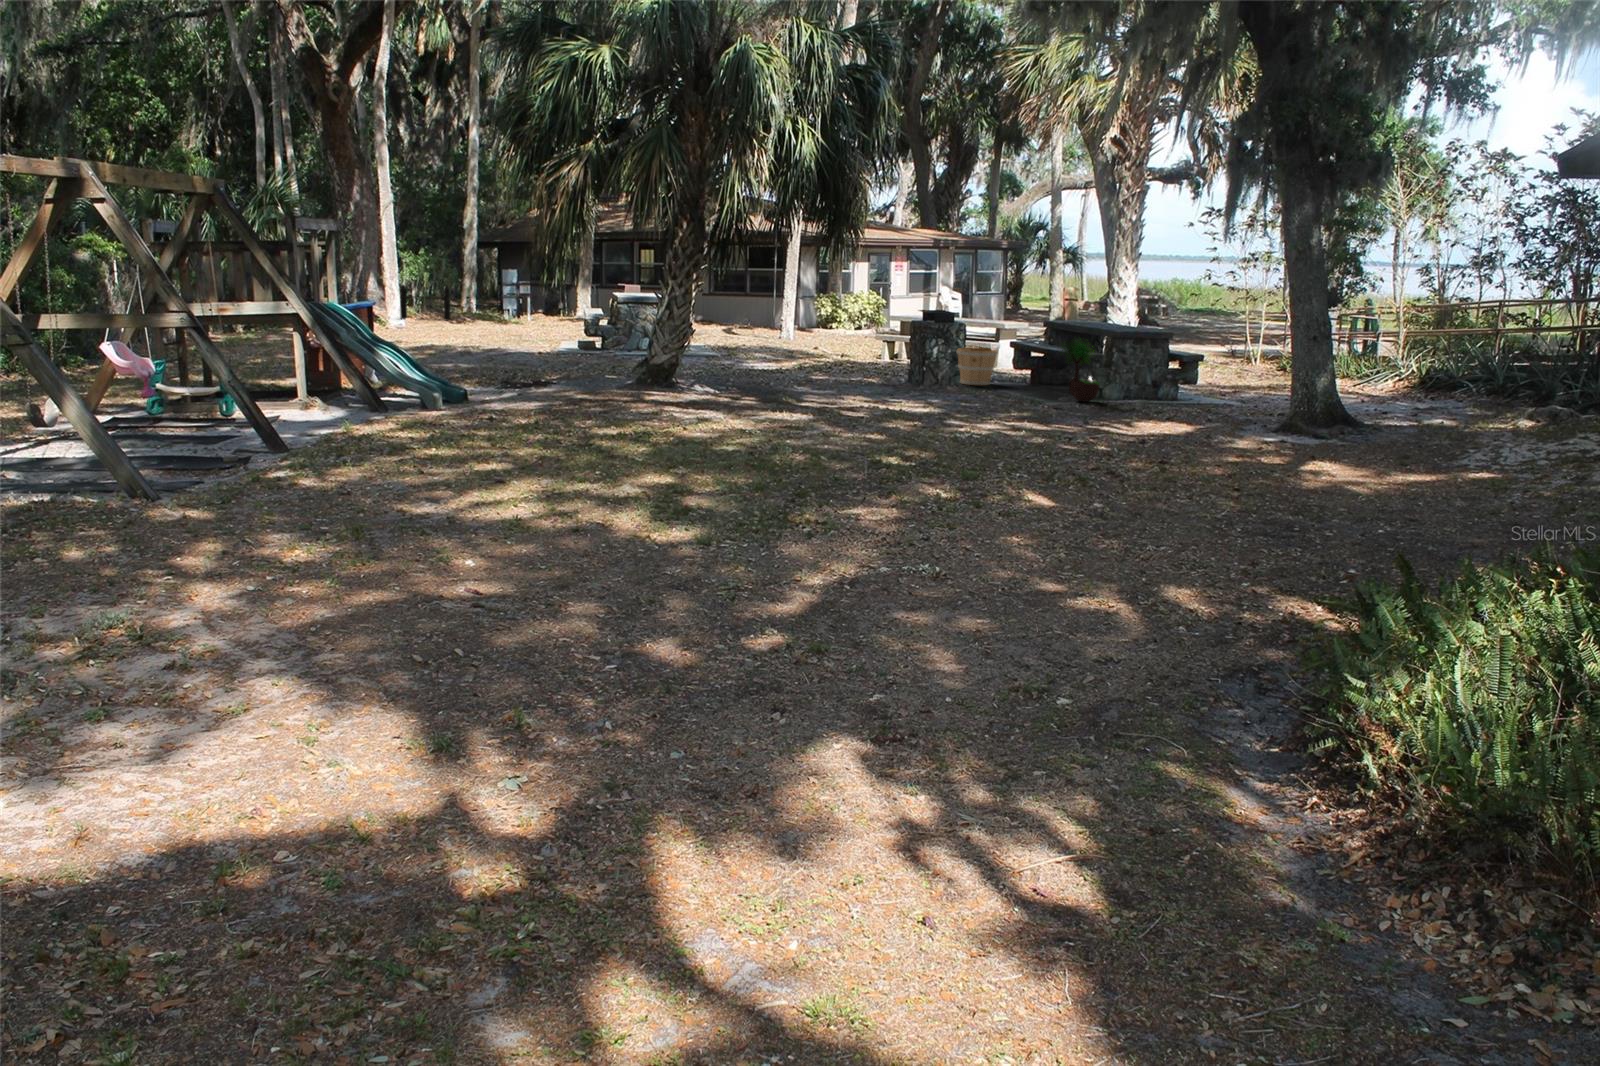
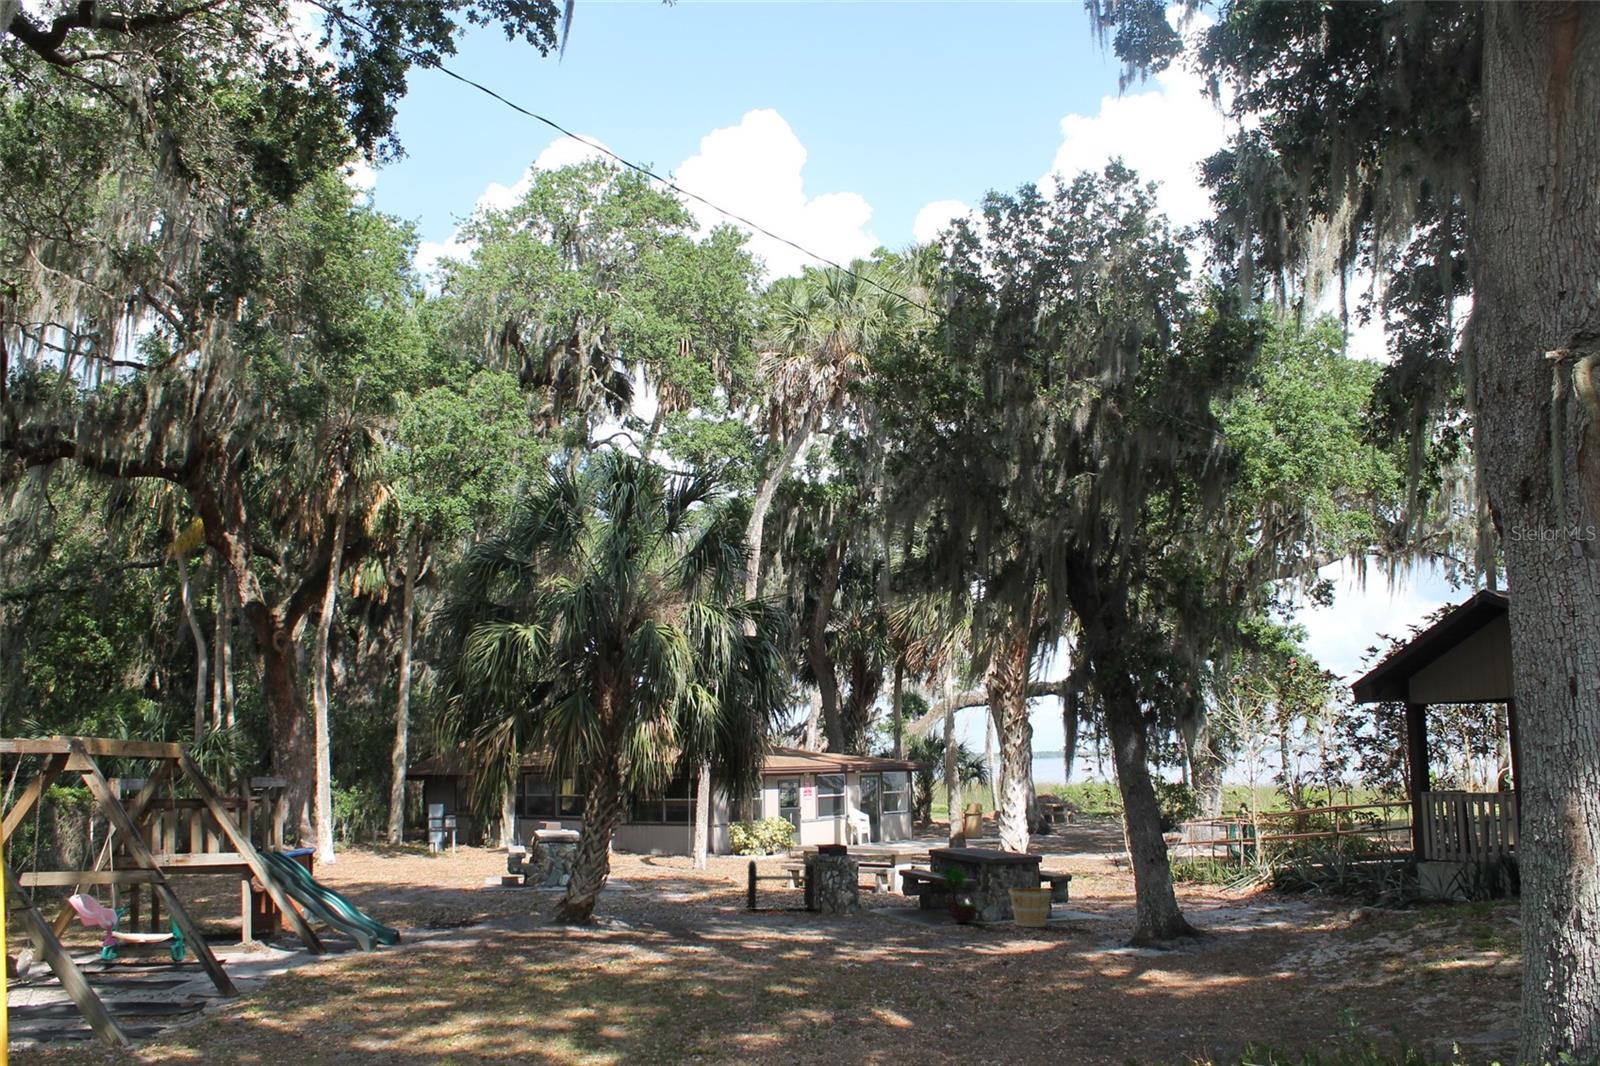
bench: present [400,285,450,321] -> present [747,860,814,910]
wooden bucket: present [956,347,998,385] -> present [1009,887,1051,927]

